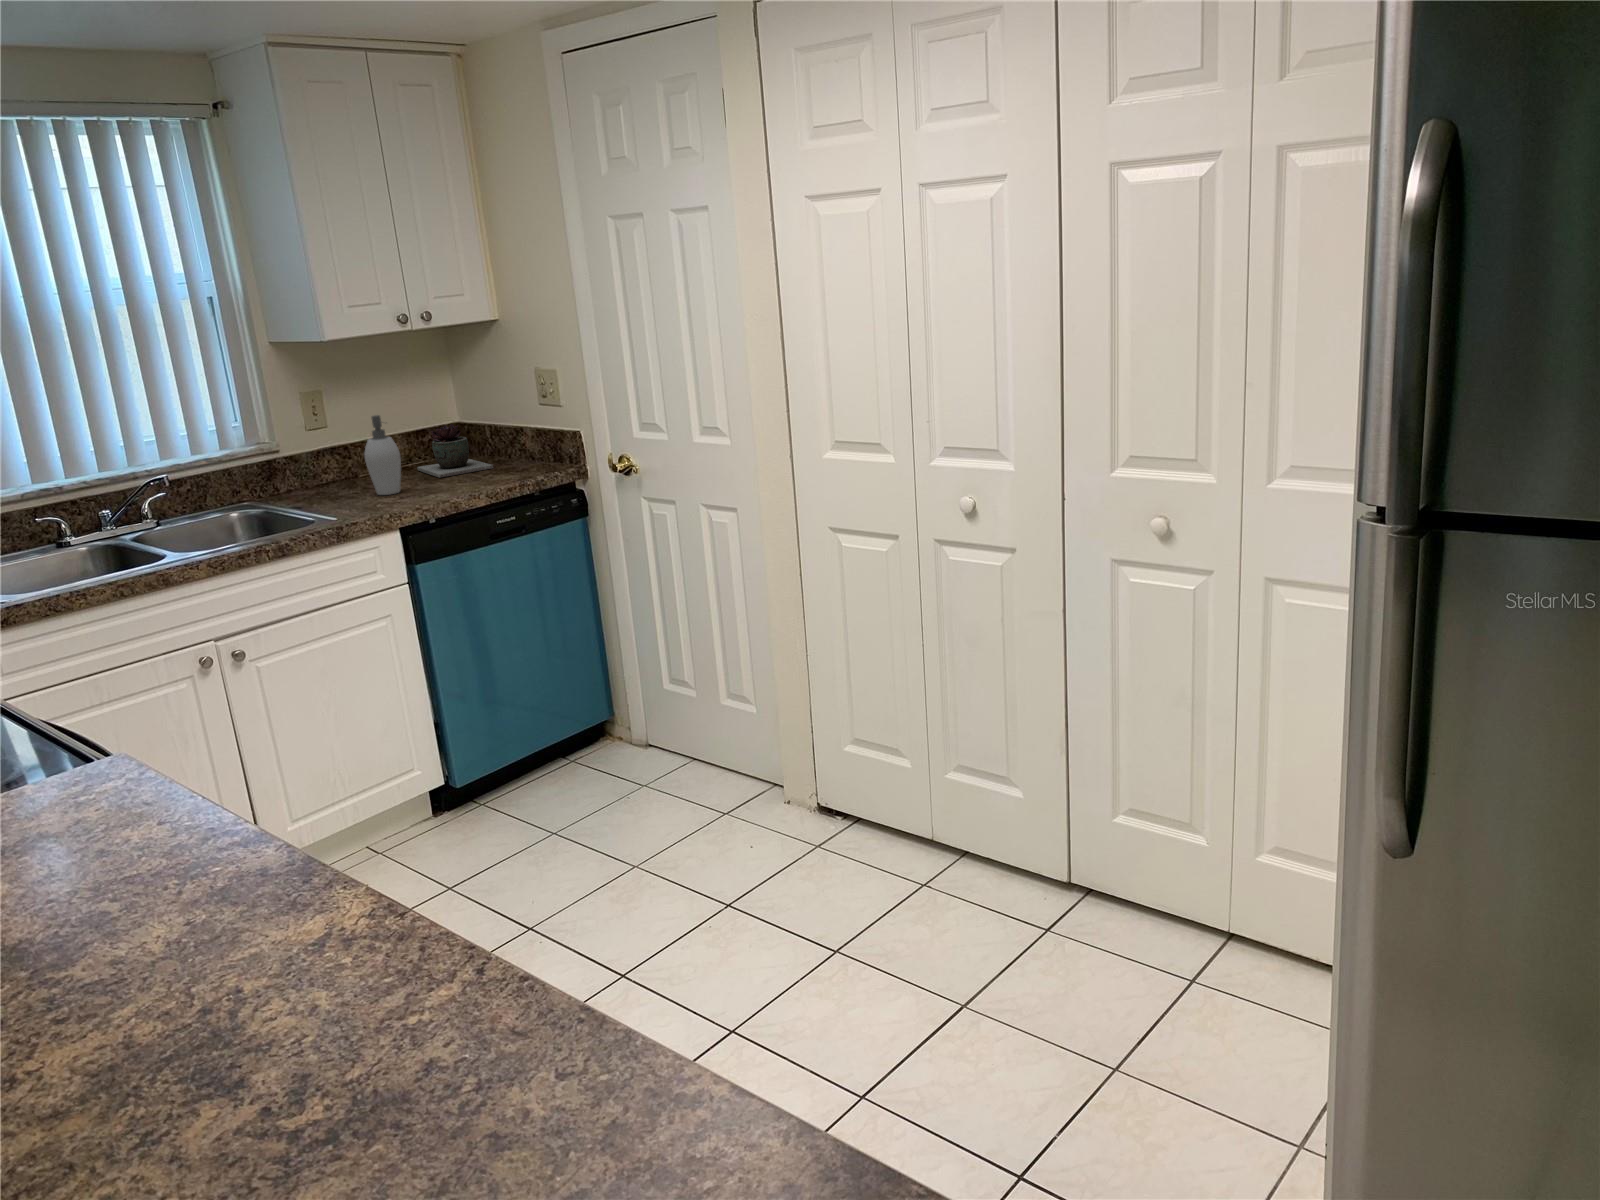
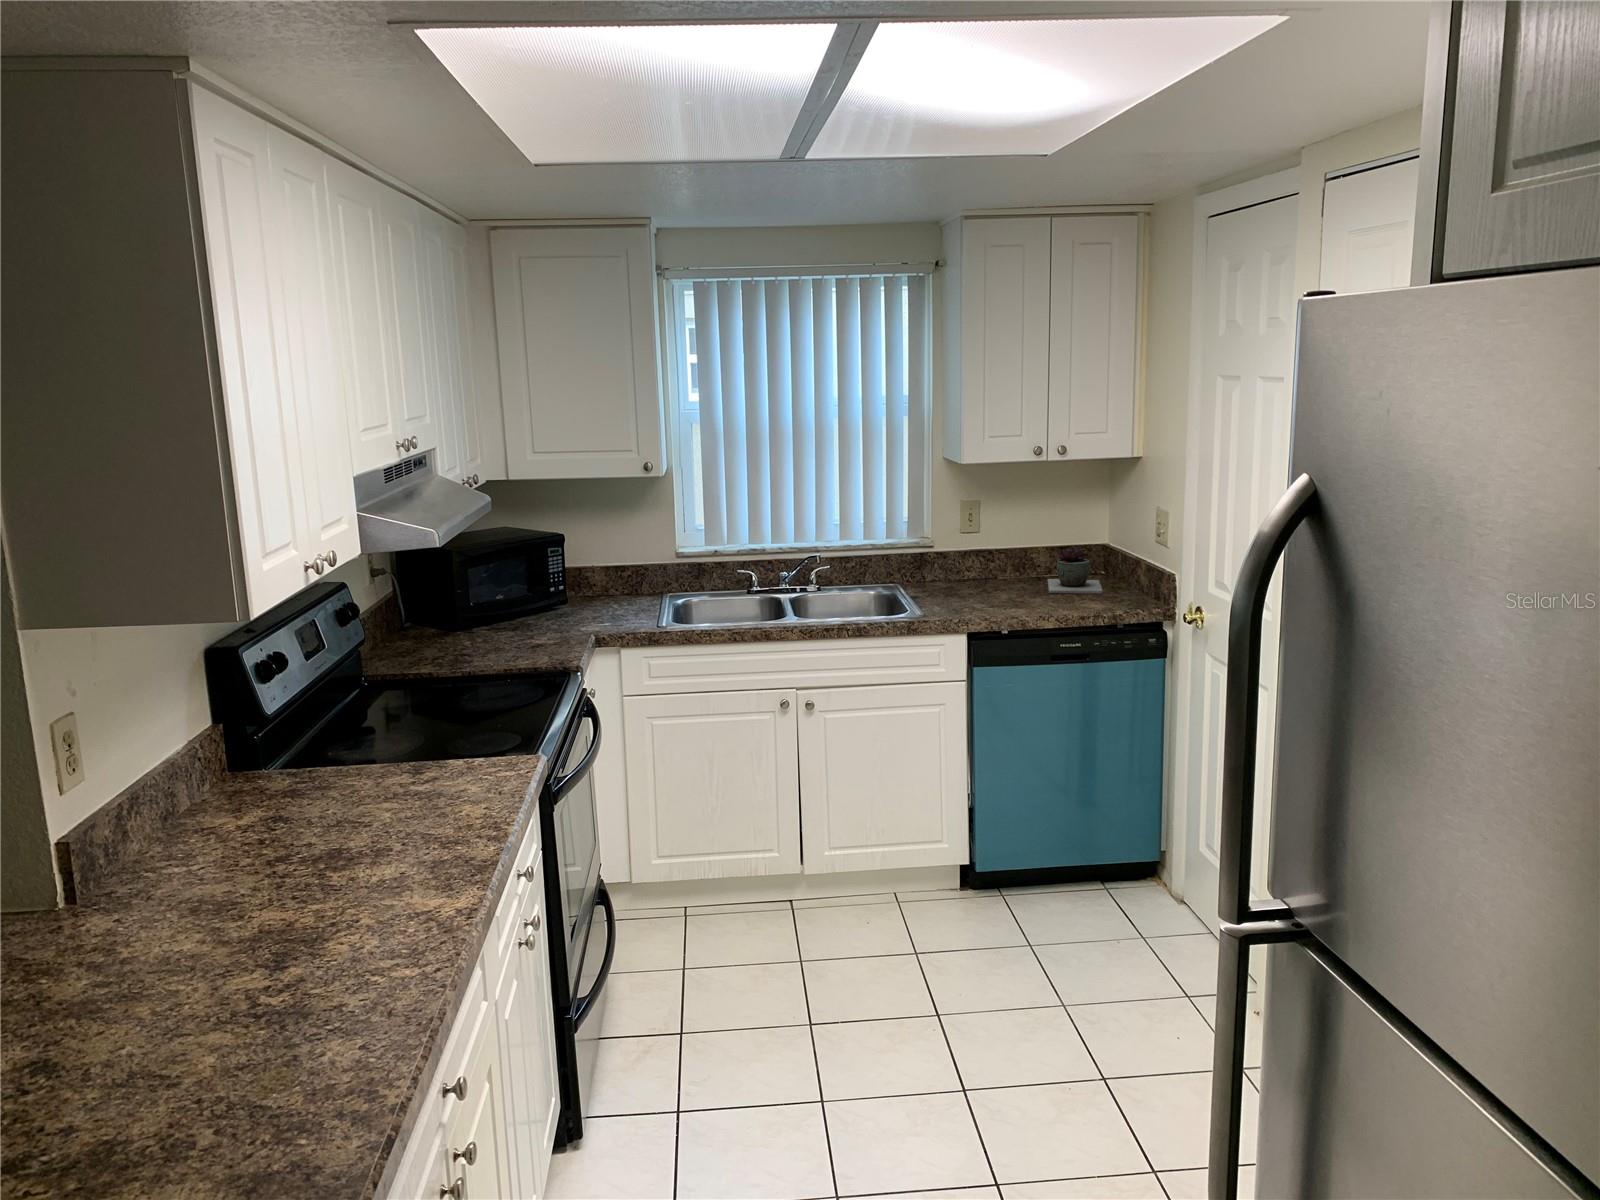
soap dispenser: present [364,415,401,495] -> none [978,531,1008,601]

